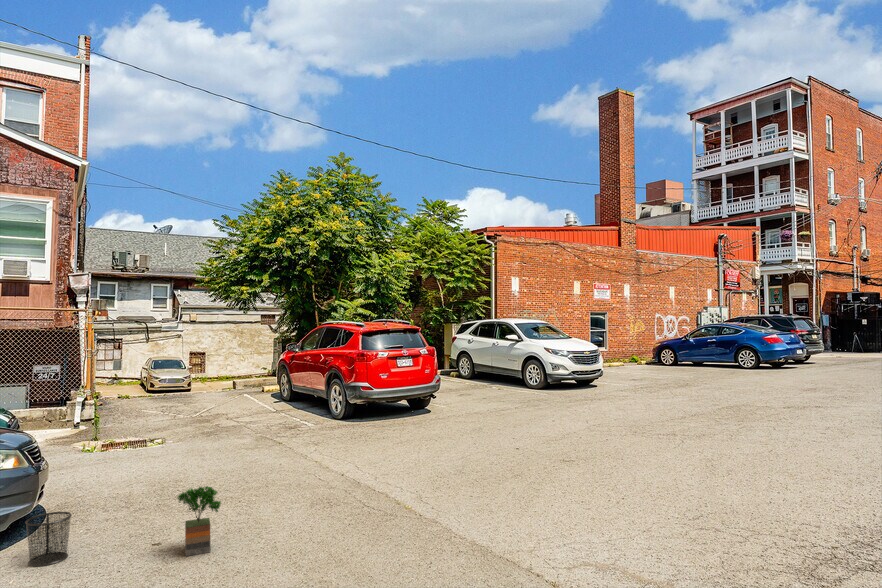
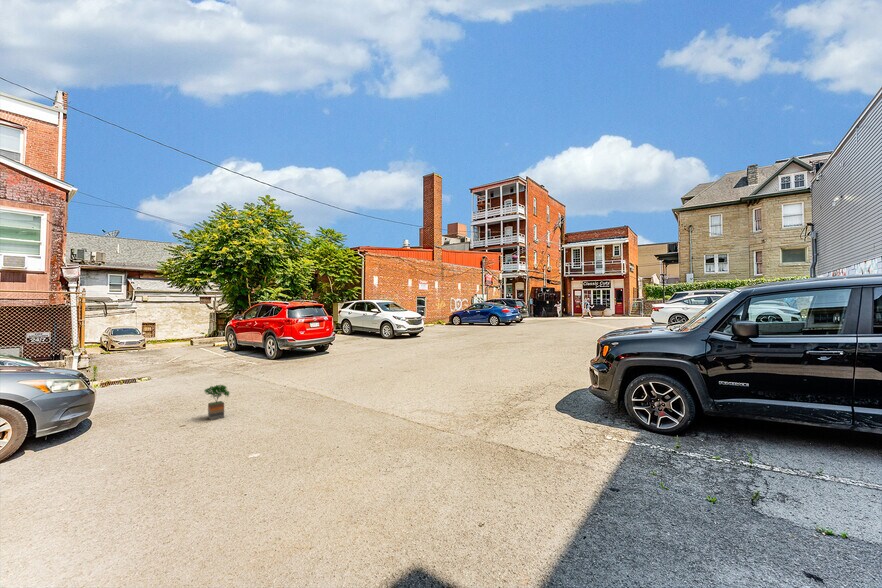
trash can: present [25,512,72,566] -> none [109,404,138,433]

